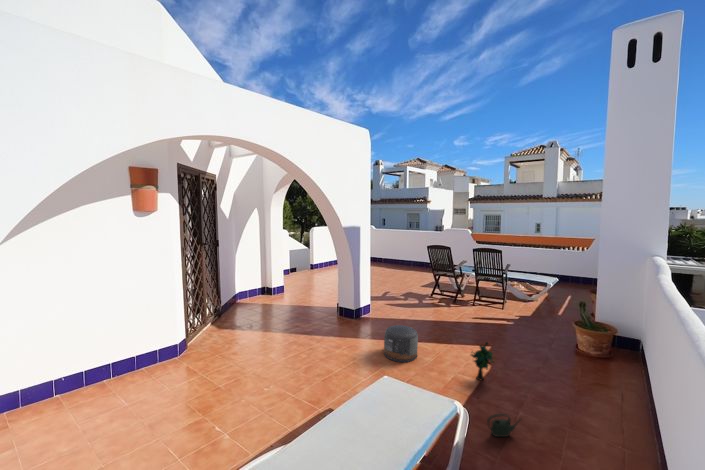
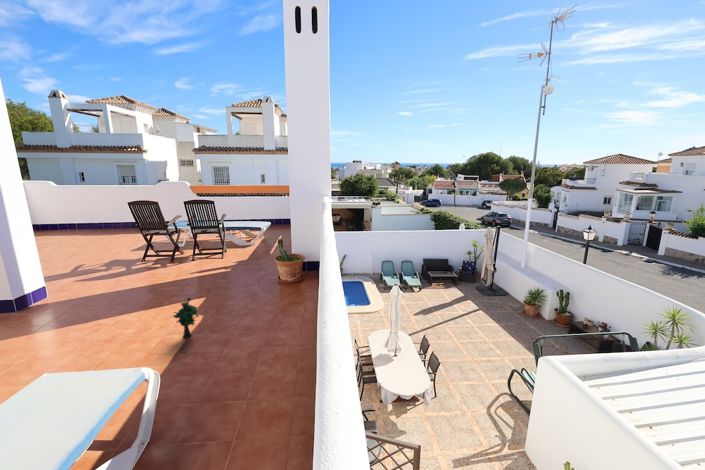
pouf: present [384,325,418,362] -> none [49,306,109,356]
watering can: present [487,414,519,437] -> none [183,362,220,392]

